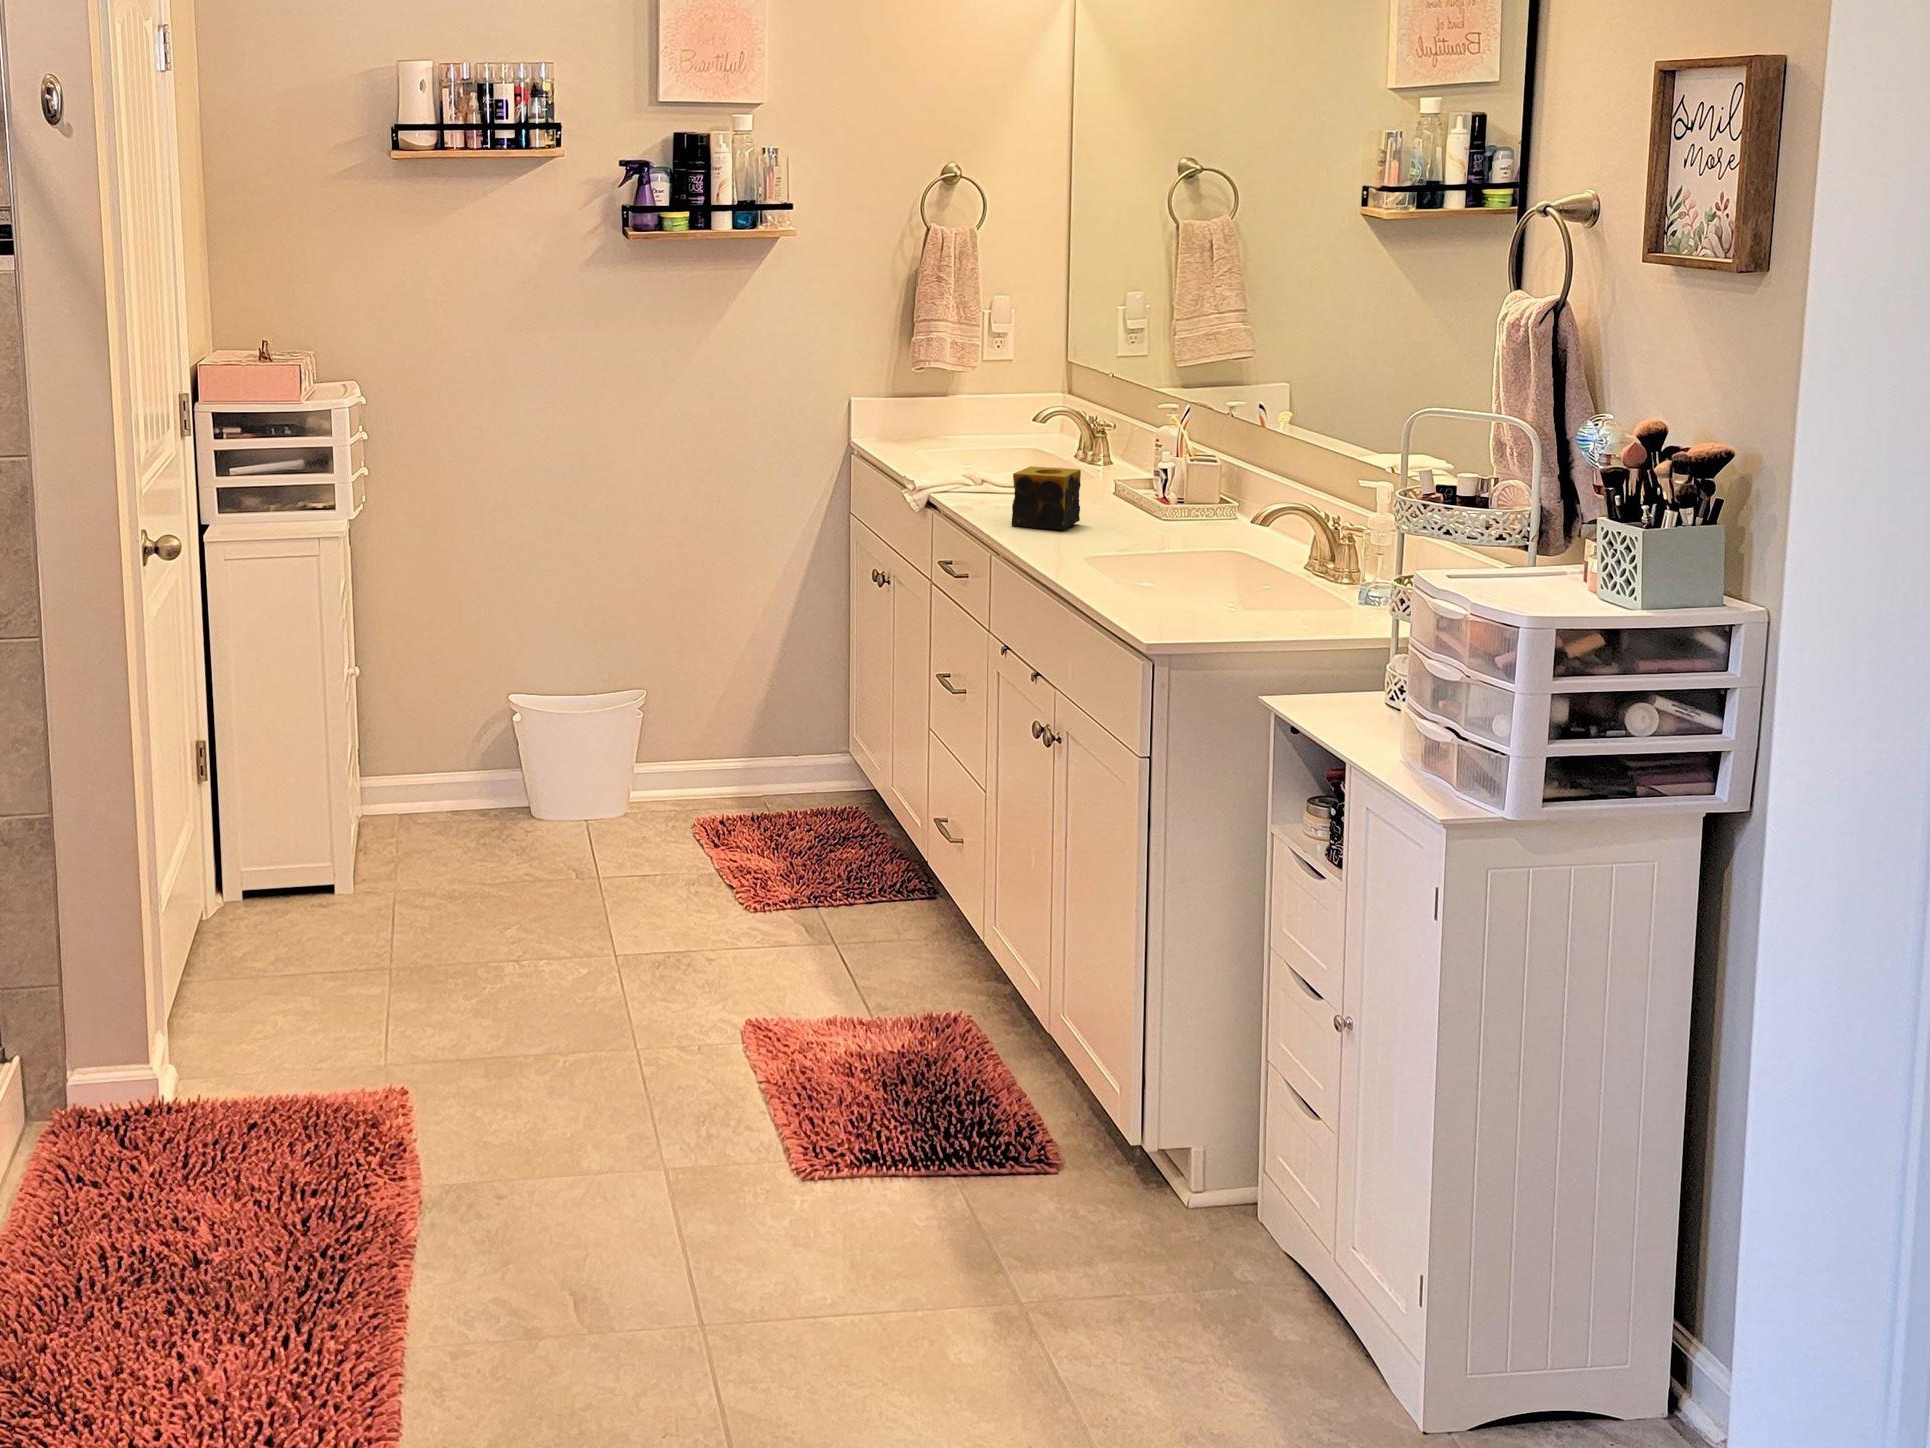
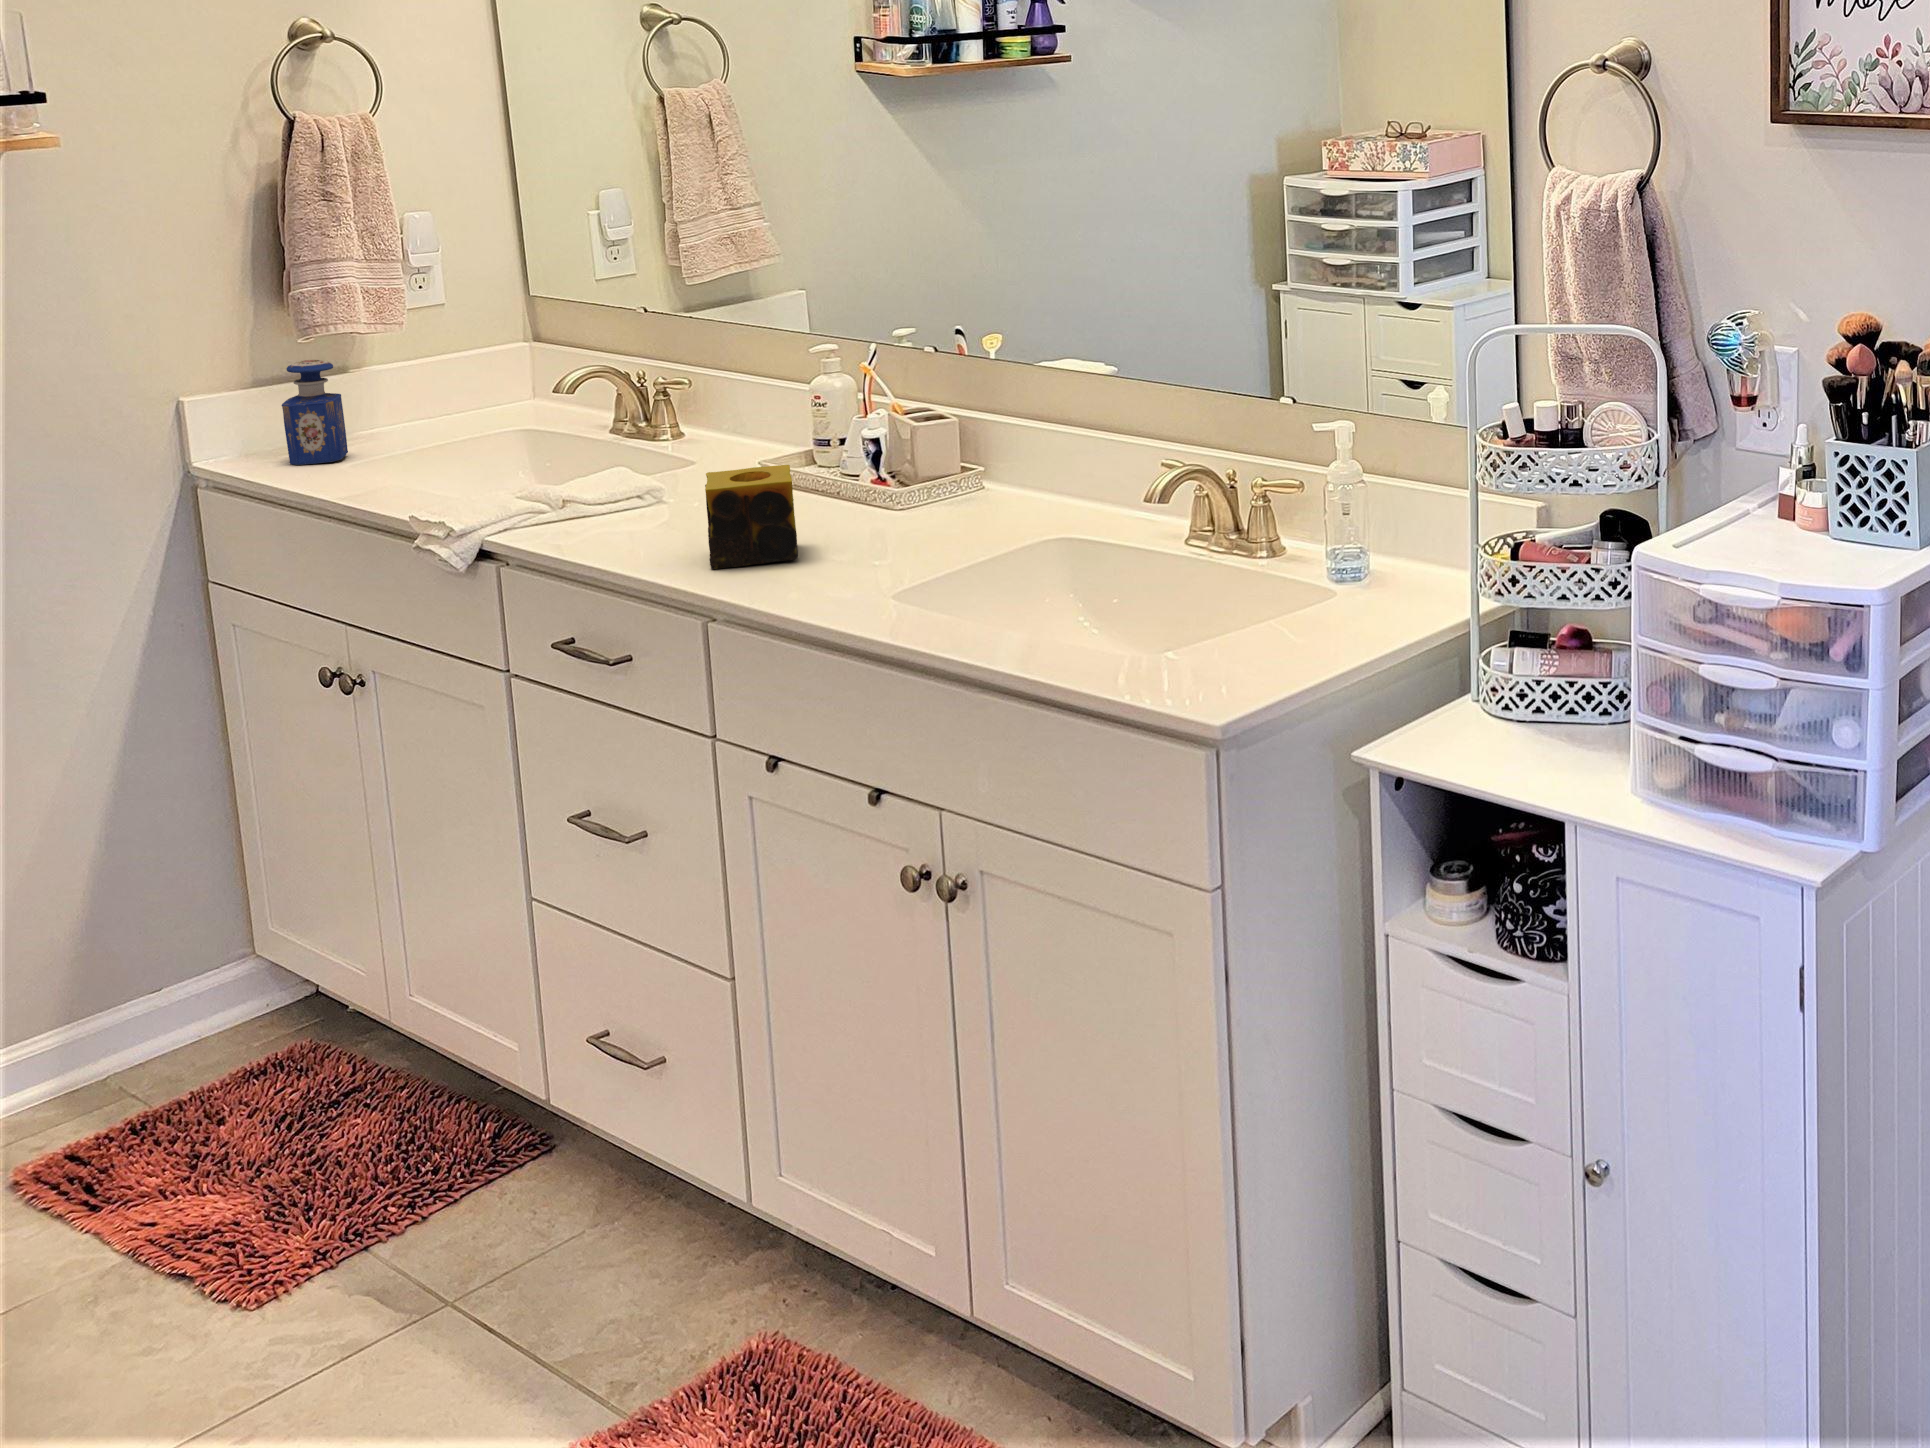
perfume bottle: none [893,383,929,449] -> present [282,360,348,465]

